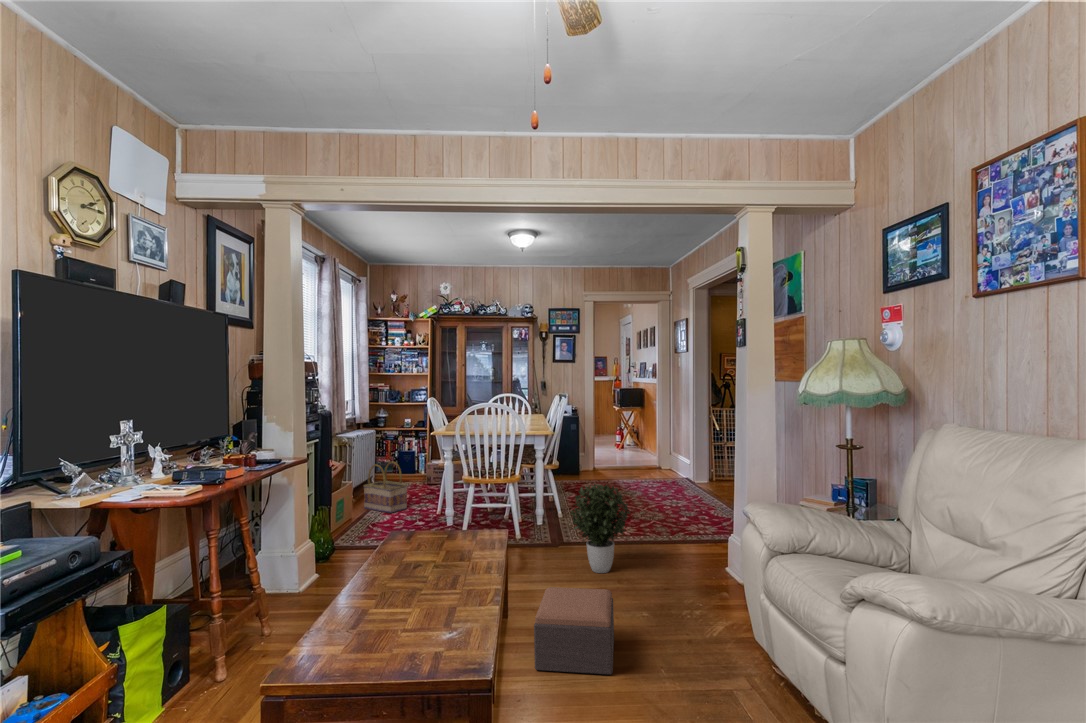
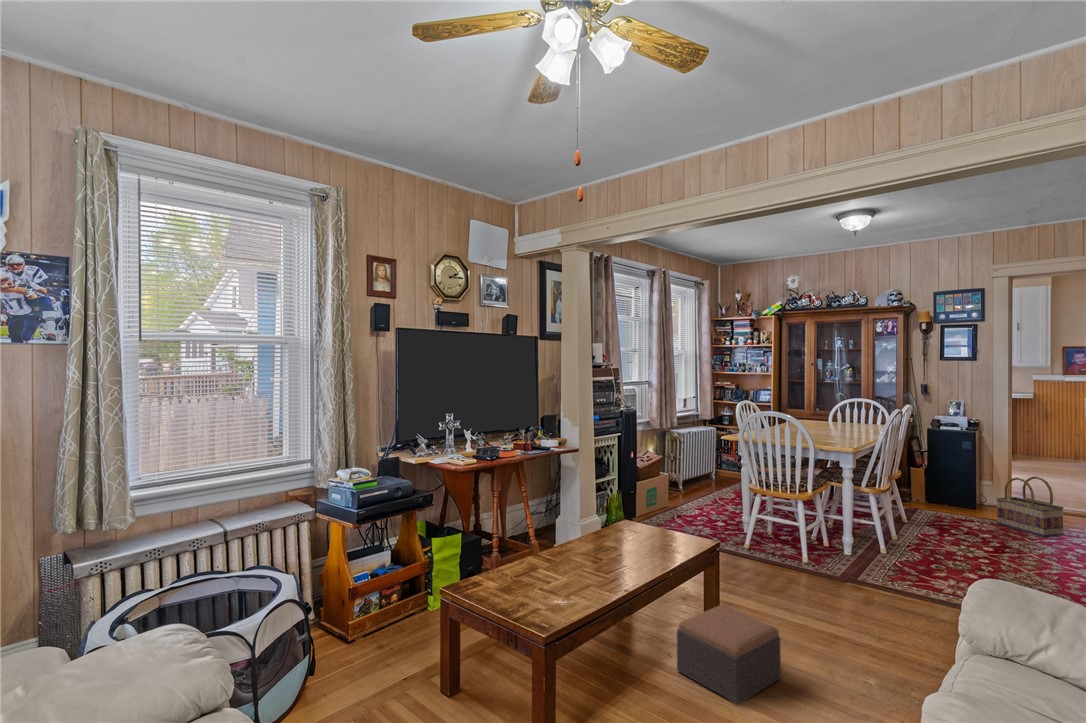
basket: present [364,461,407,513] -> present [996,476,1064,536]
potted plant: present [571,484,630,573] -> none [809,517,891,622]

